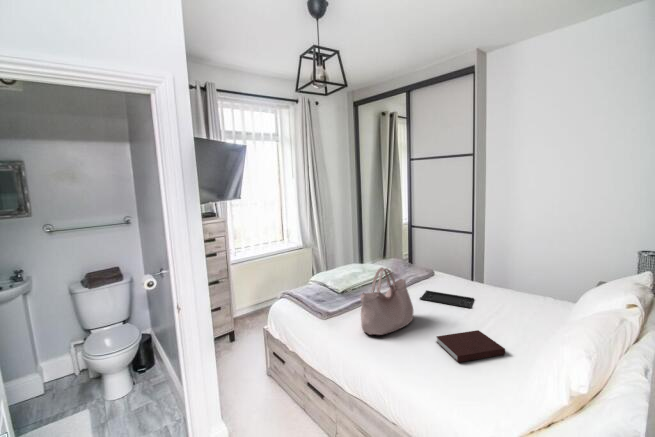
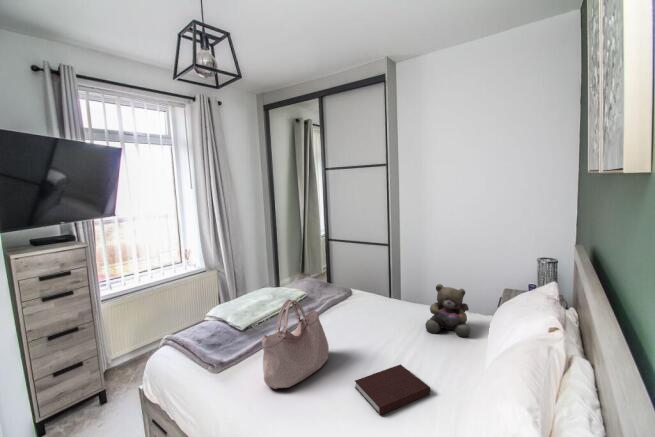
teddy bear: none [506,267,552,317] -> present [426,284,470,337]
tray: present [420,290,474,308] -> none [336,316,394,334]

